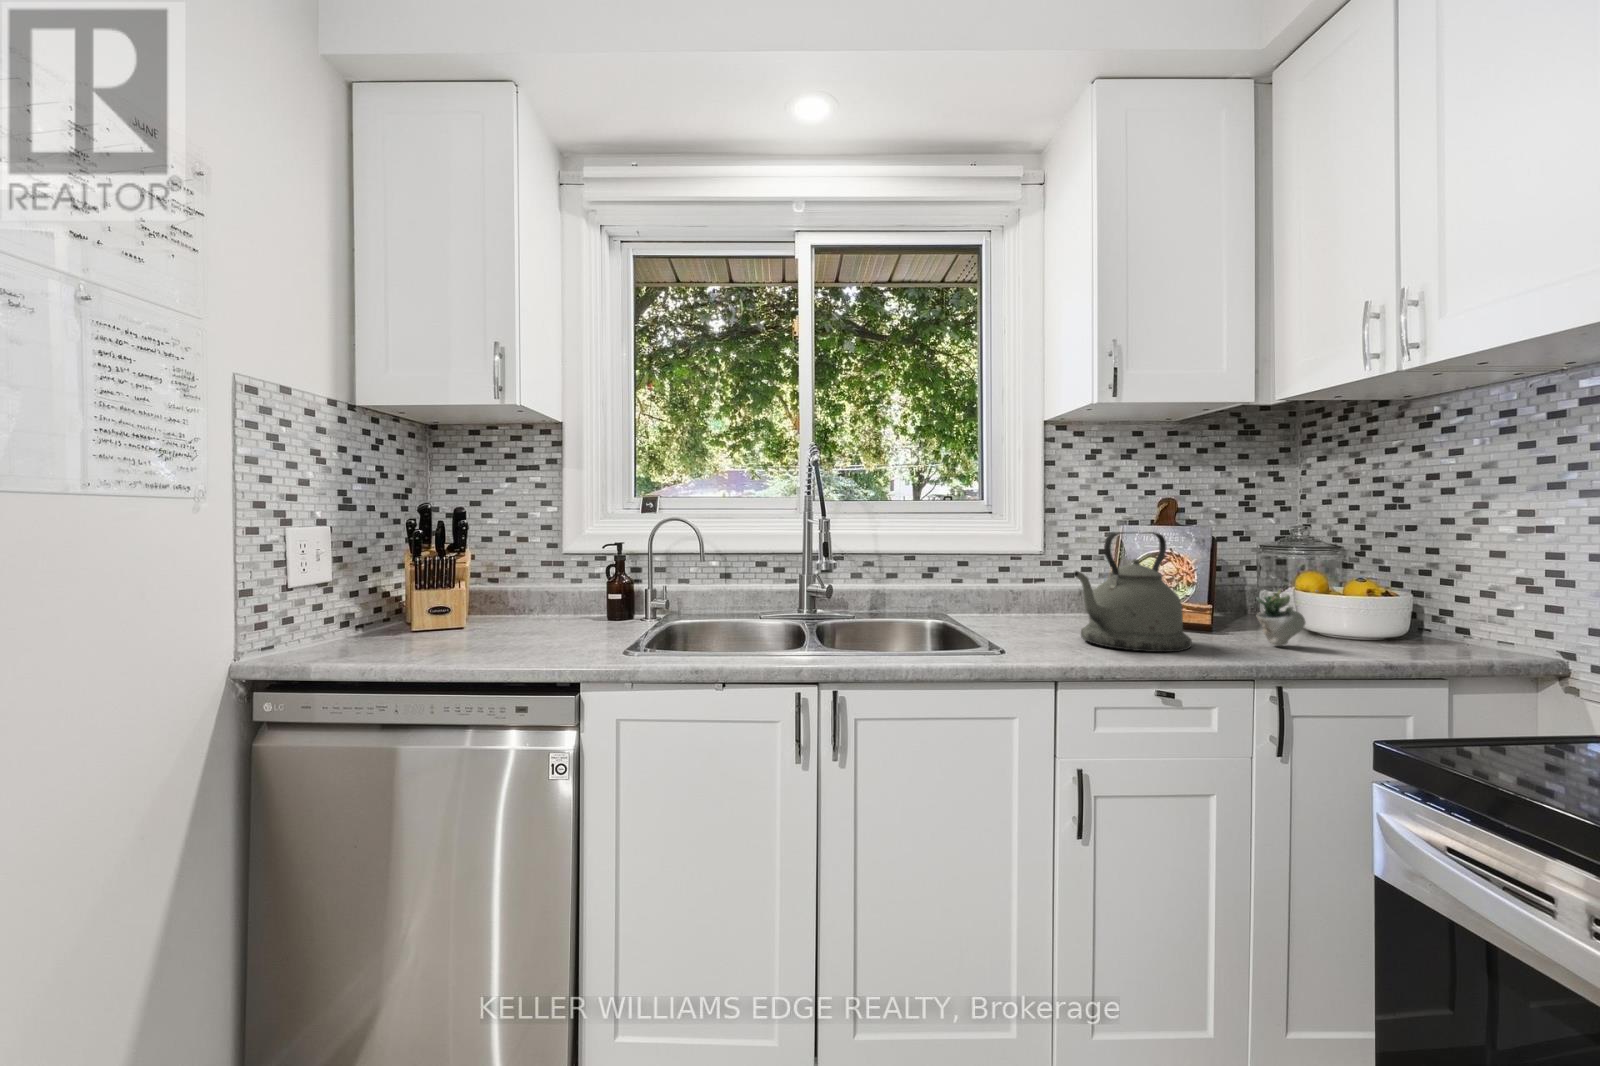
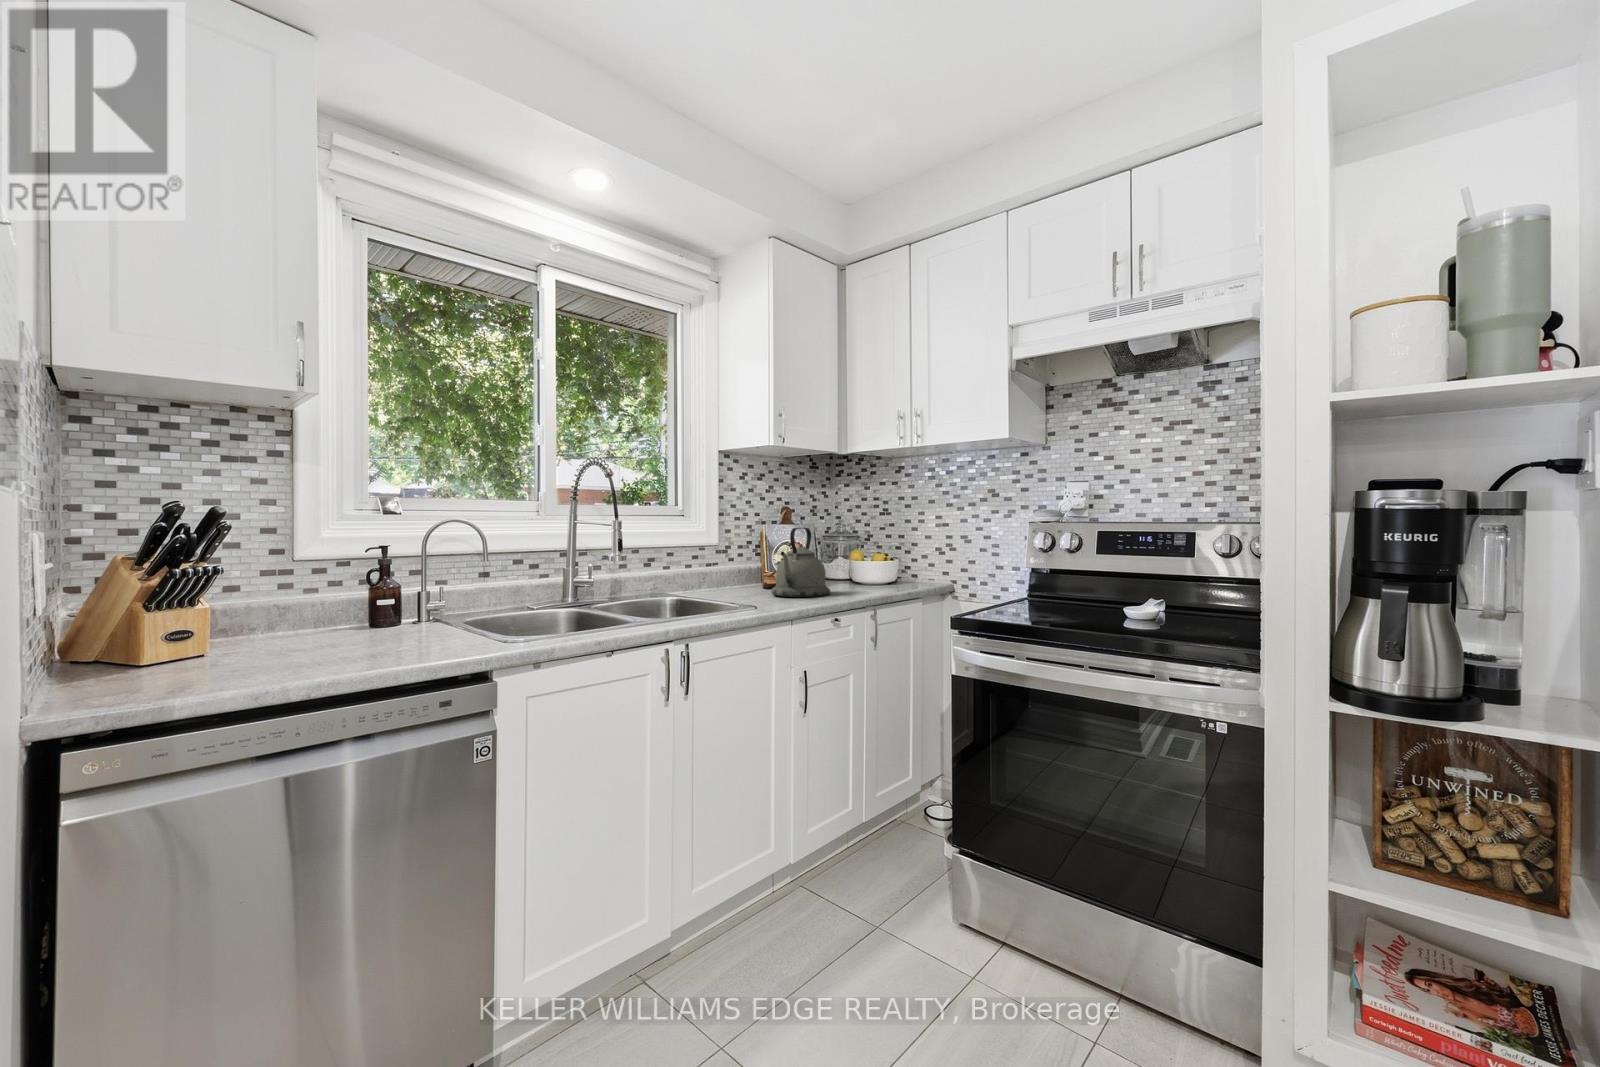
succulent plant: present [1257,589,1318,646] -> none [851,556,882,588]

